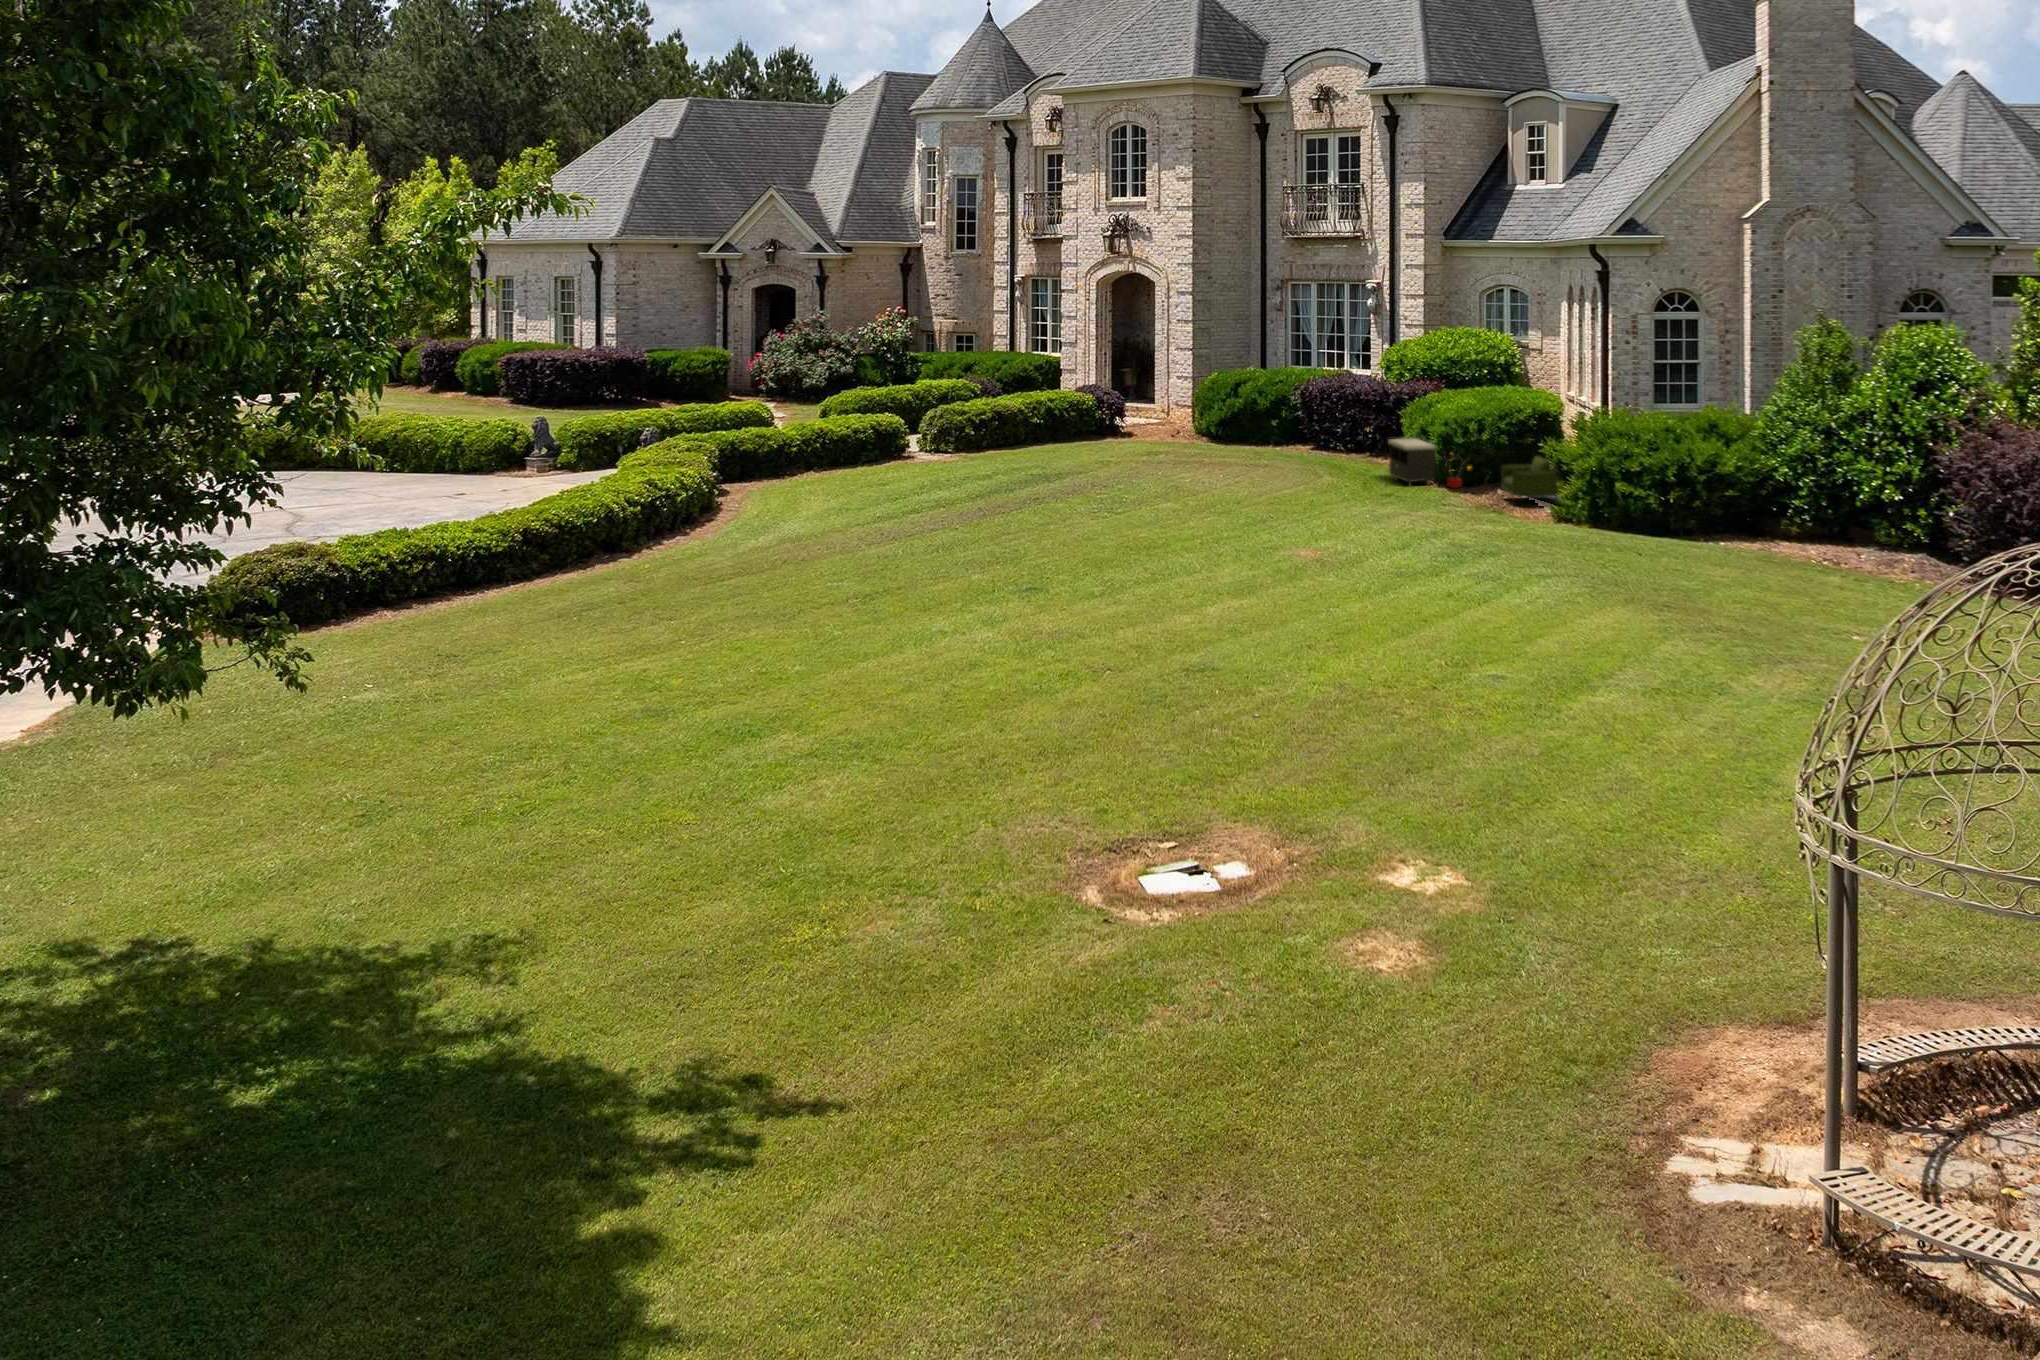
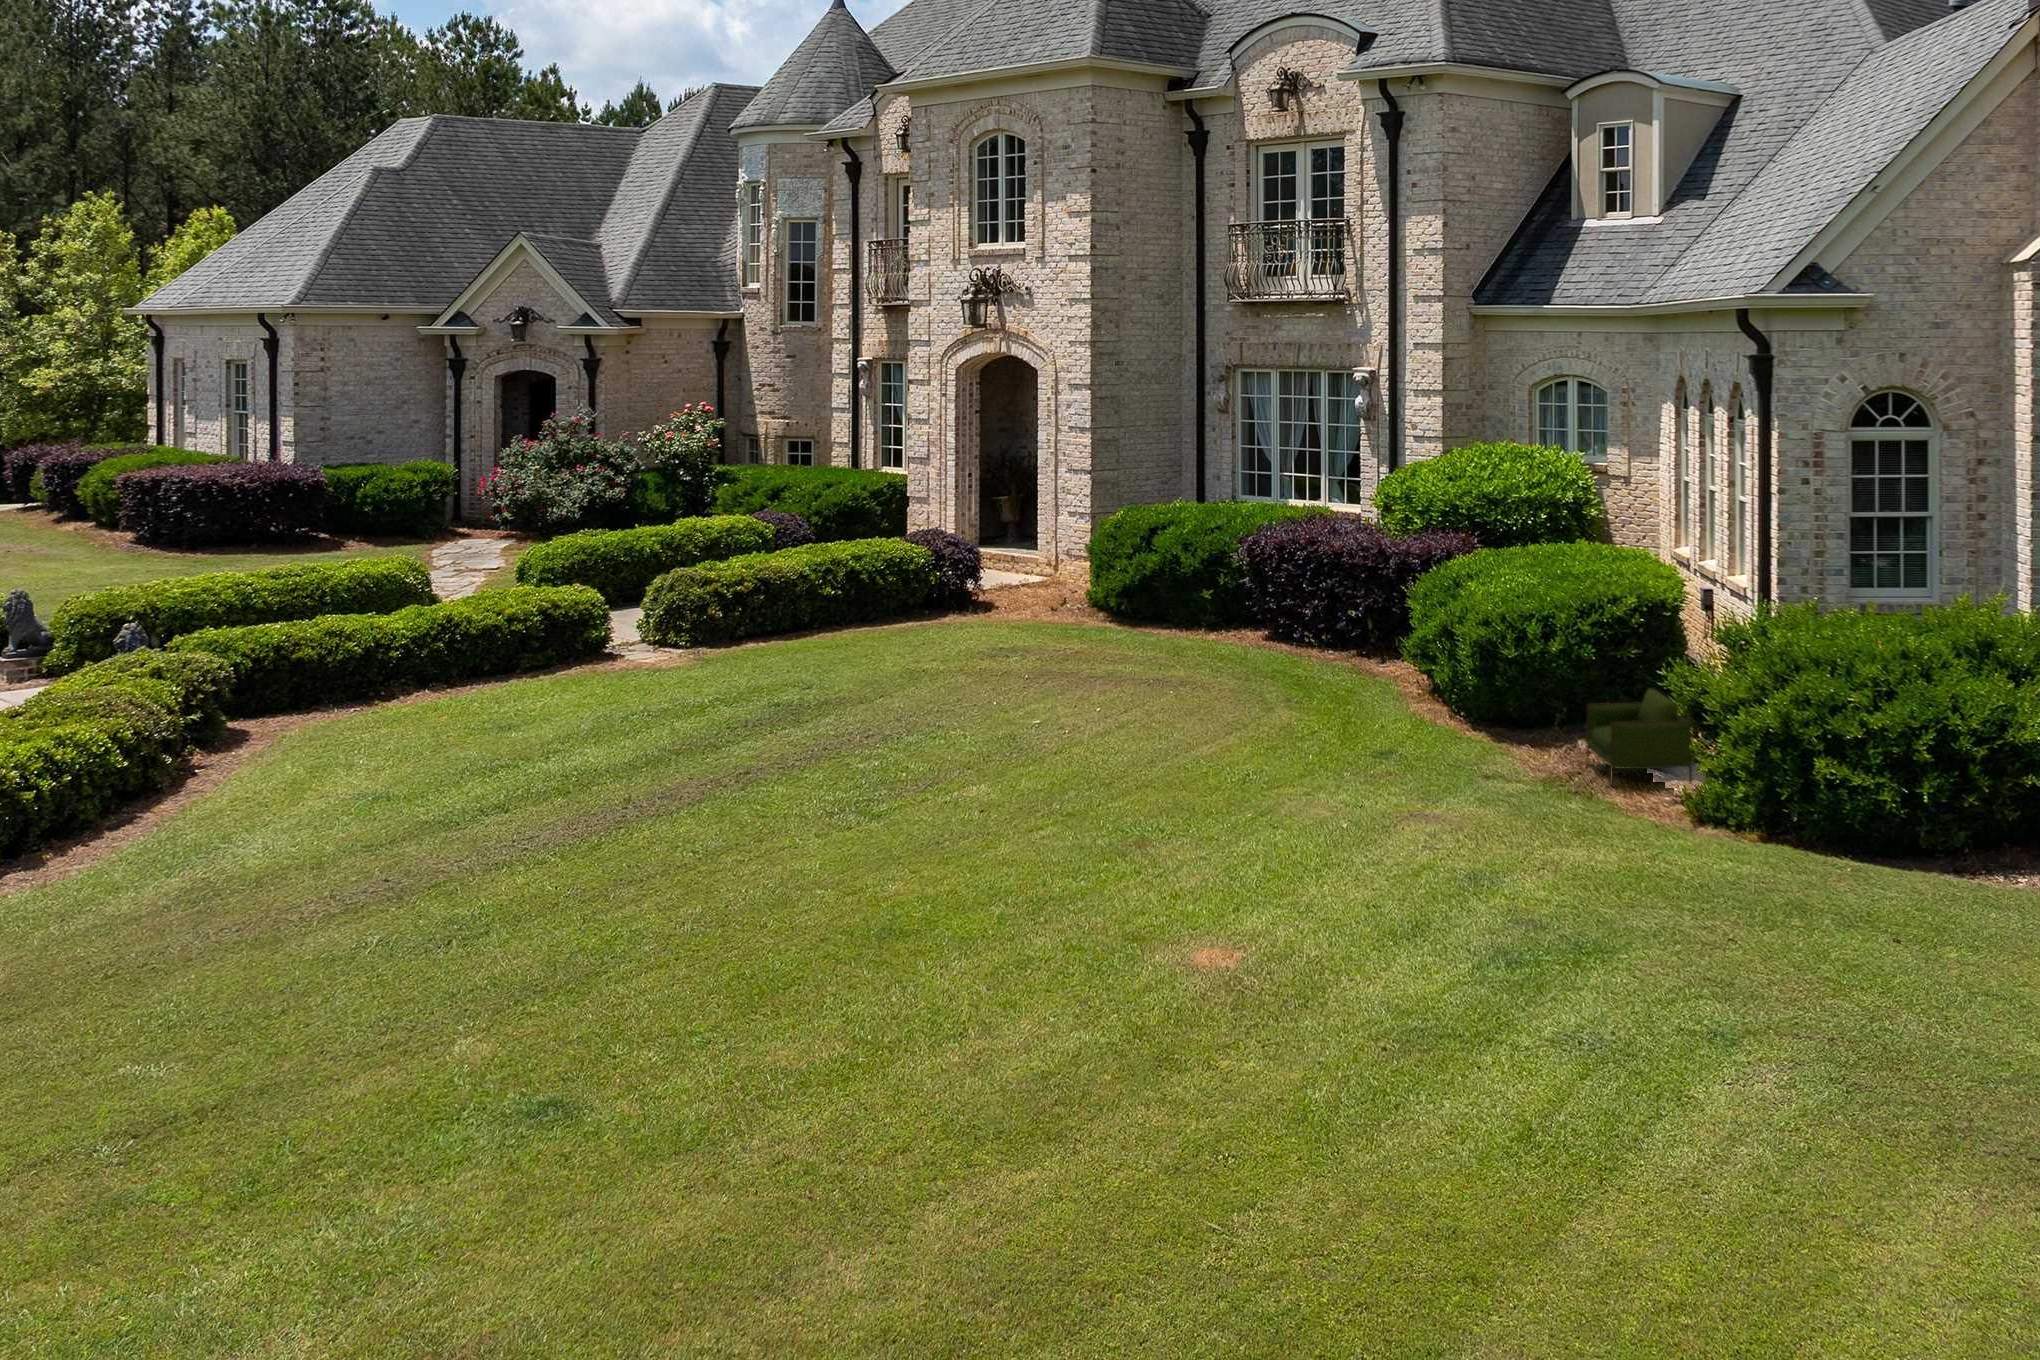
storage bench: present [1388,438,1435,483] -> none [1385,641,1467,729]
decorative plant: present [1446,461,1470,488] -> none [1482,668,1531,735]

